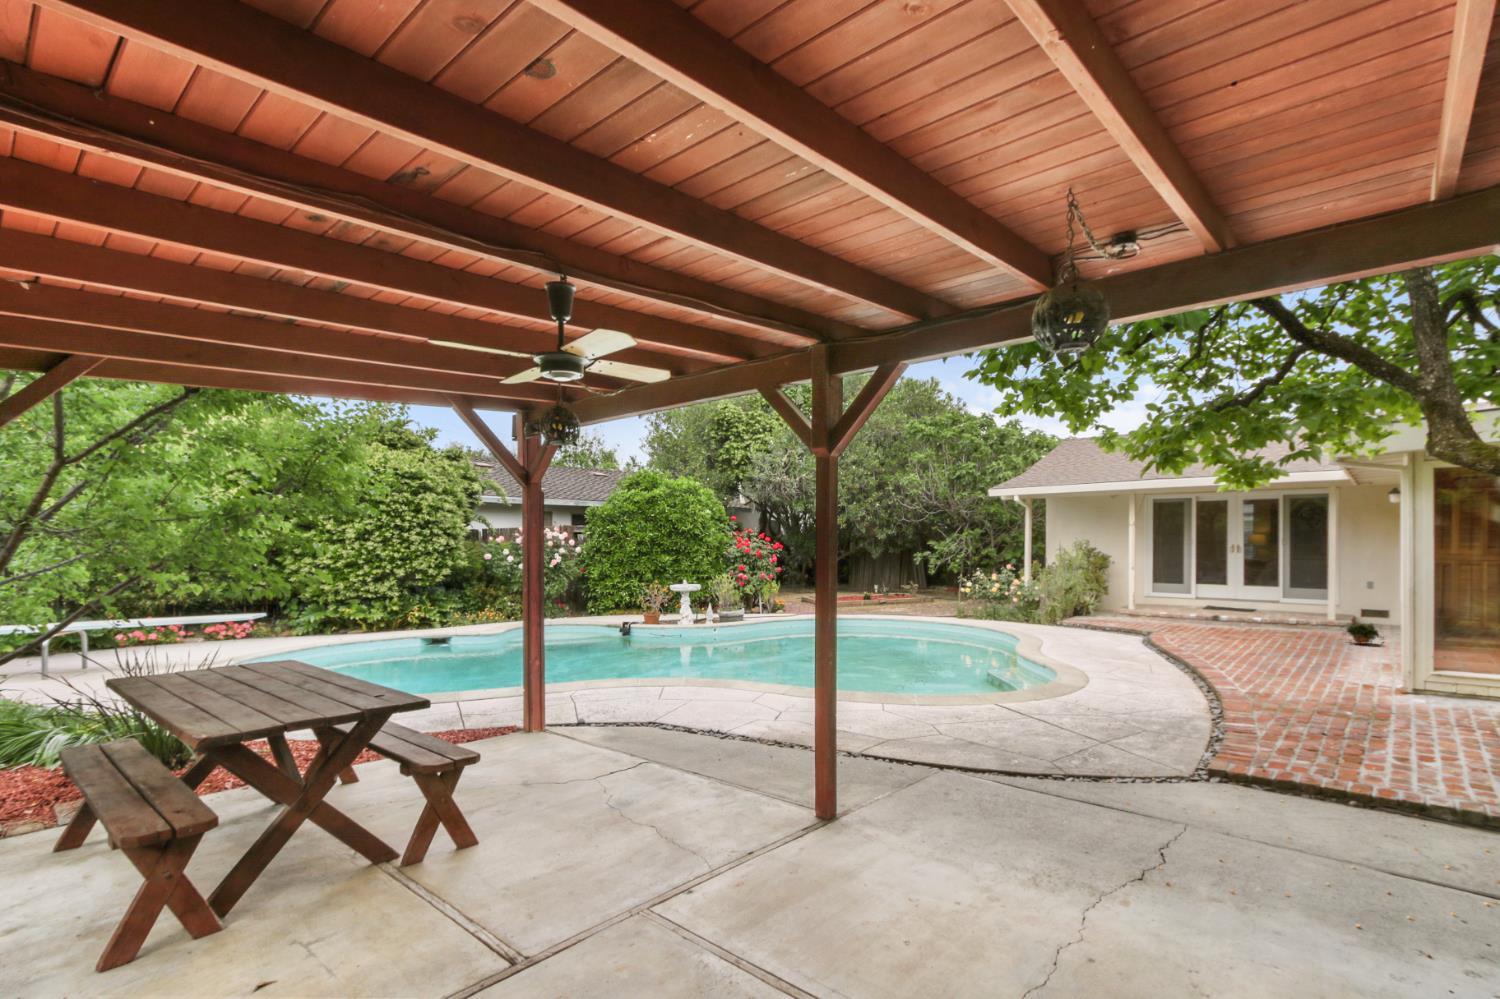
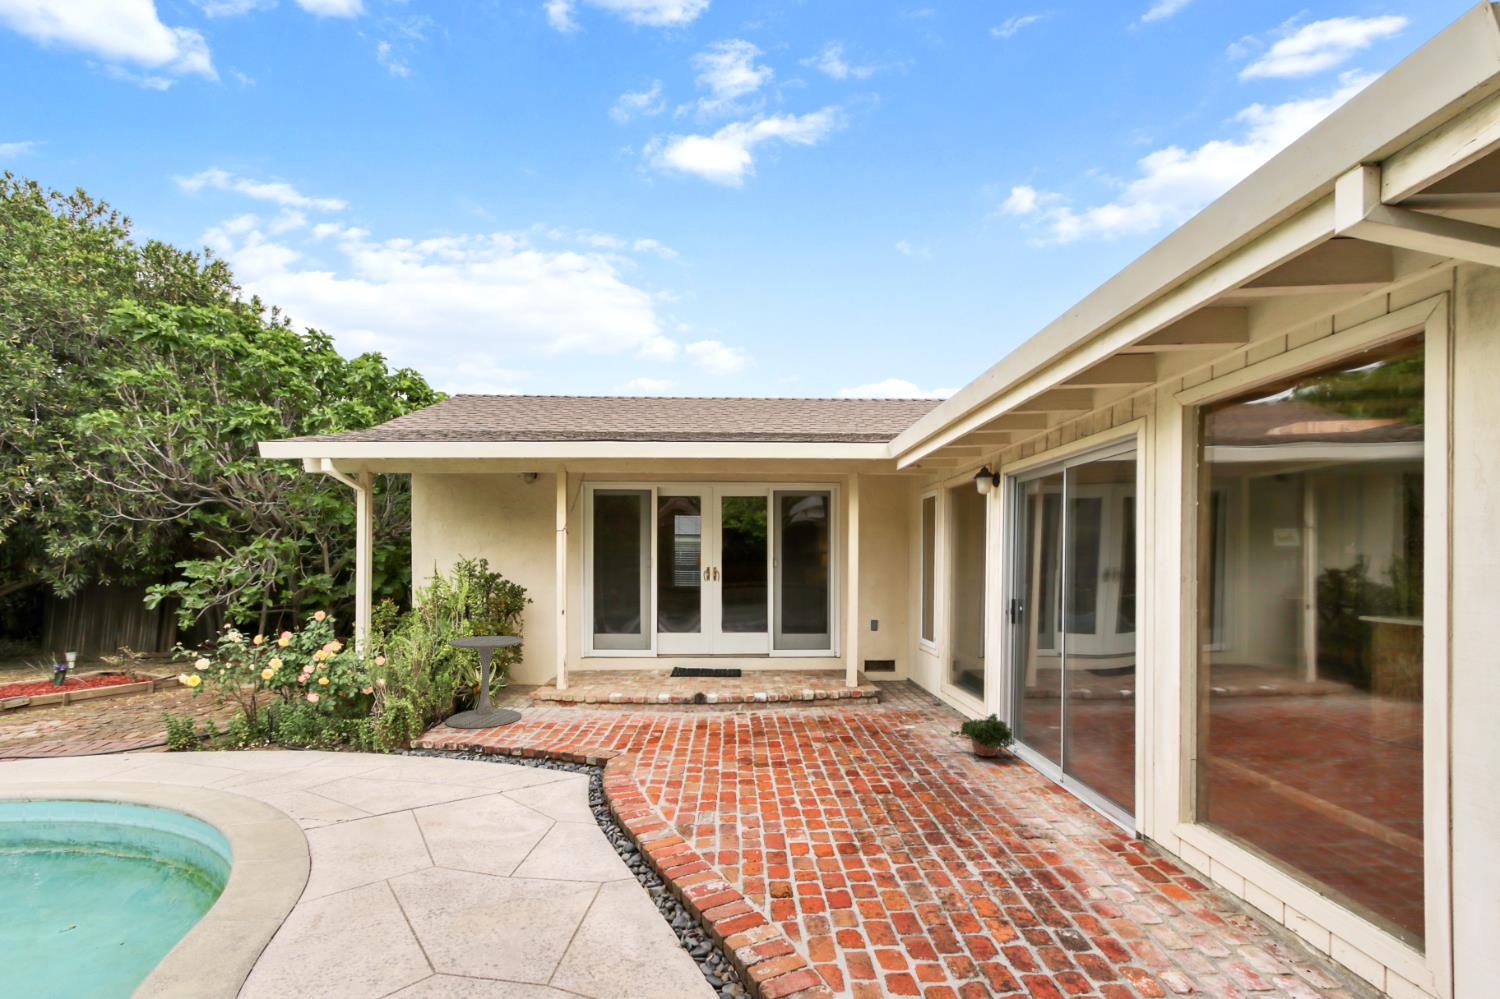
pedestal table: none [1071,579,1109,618] -> present [445,636,524,729]

